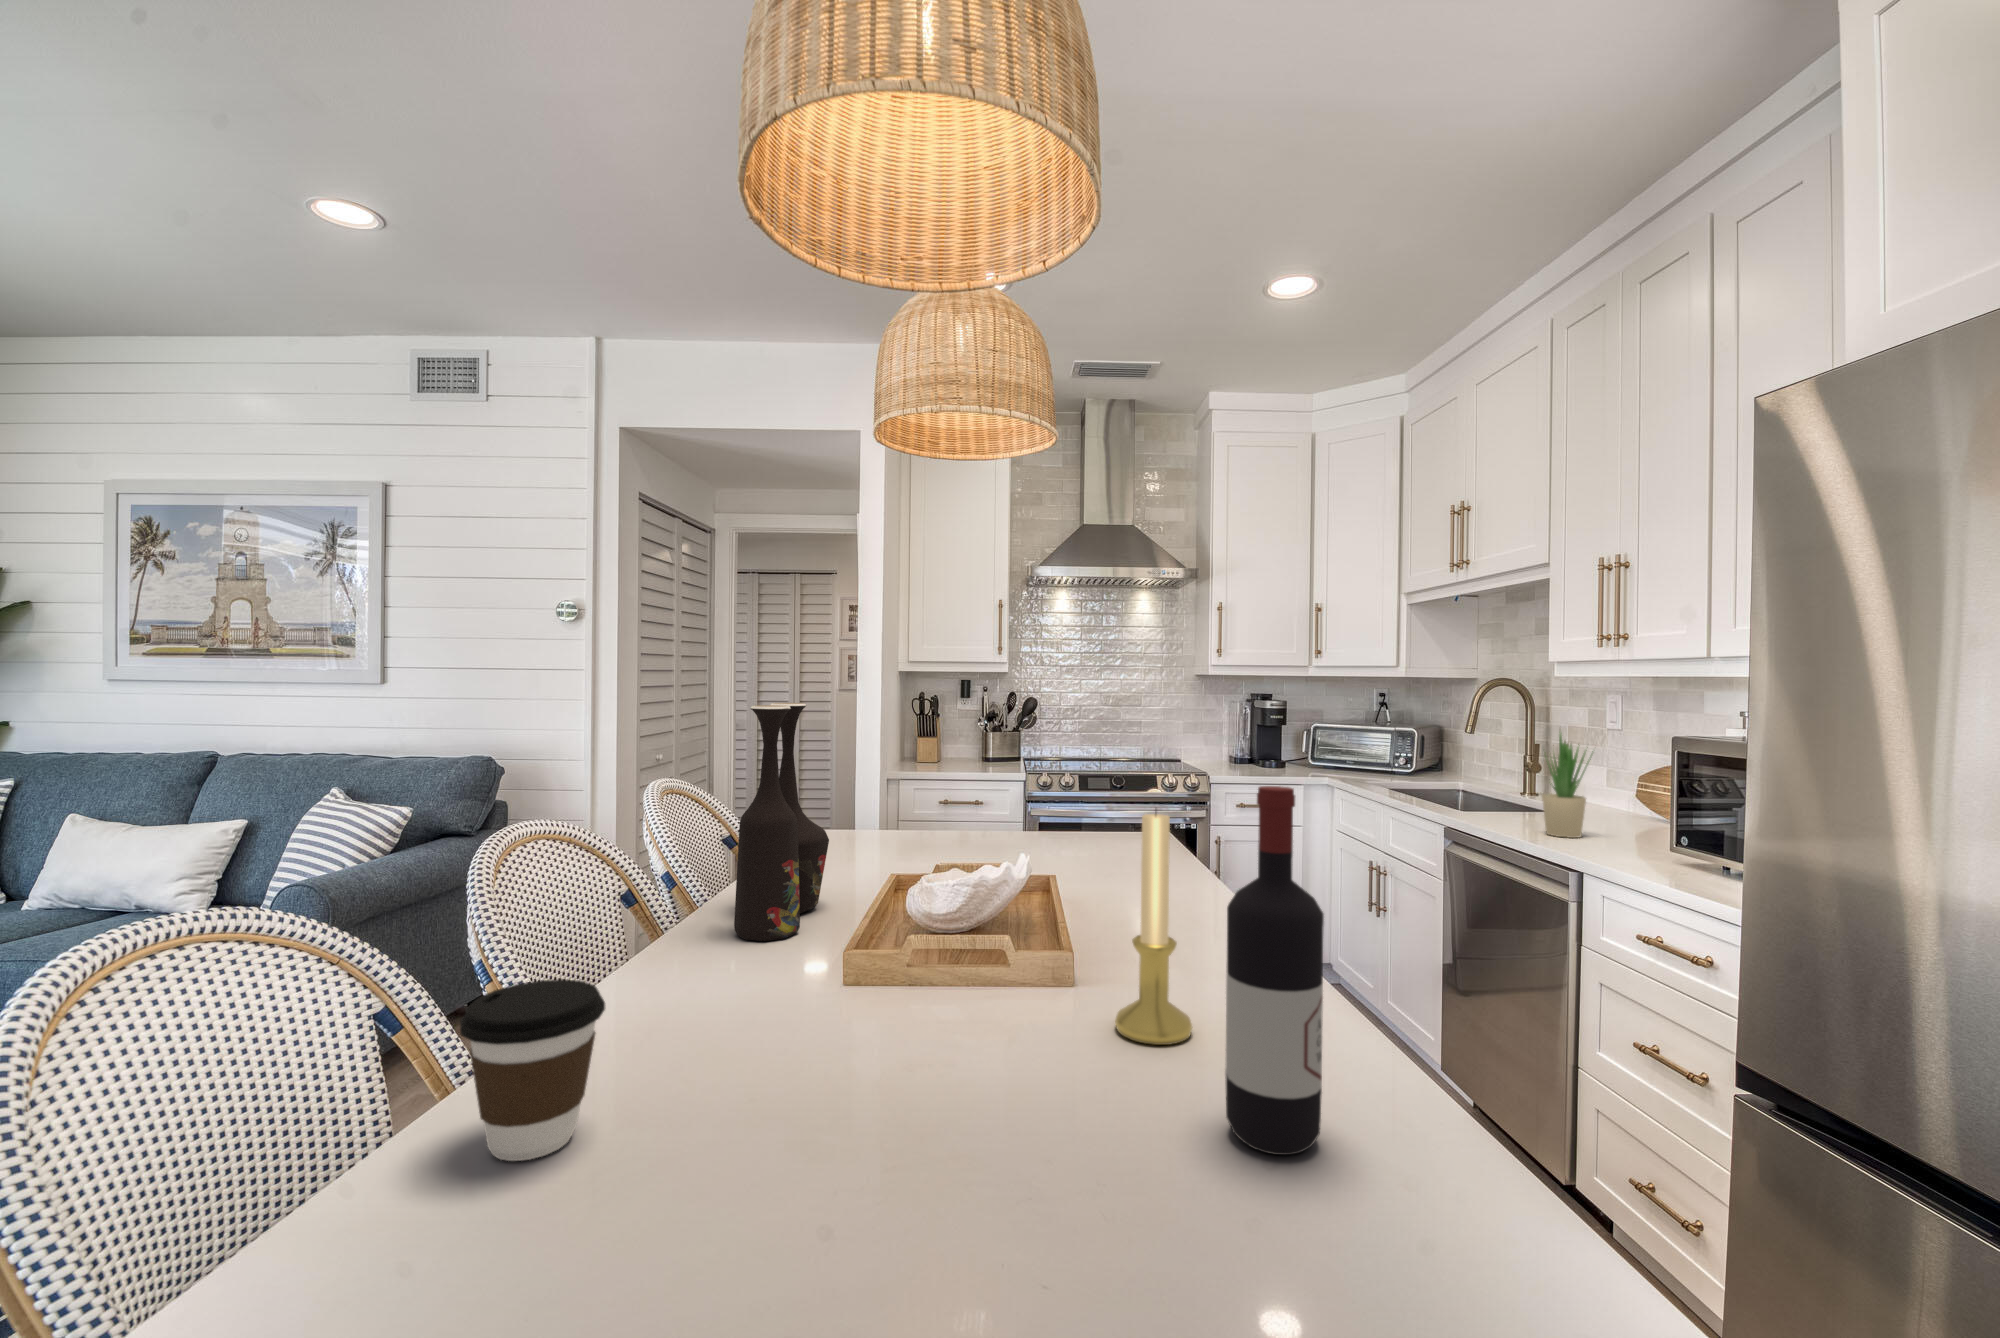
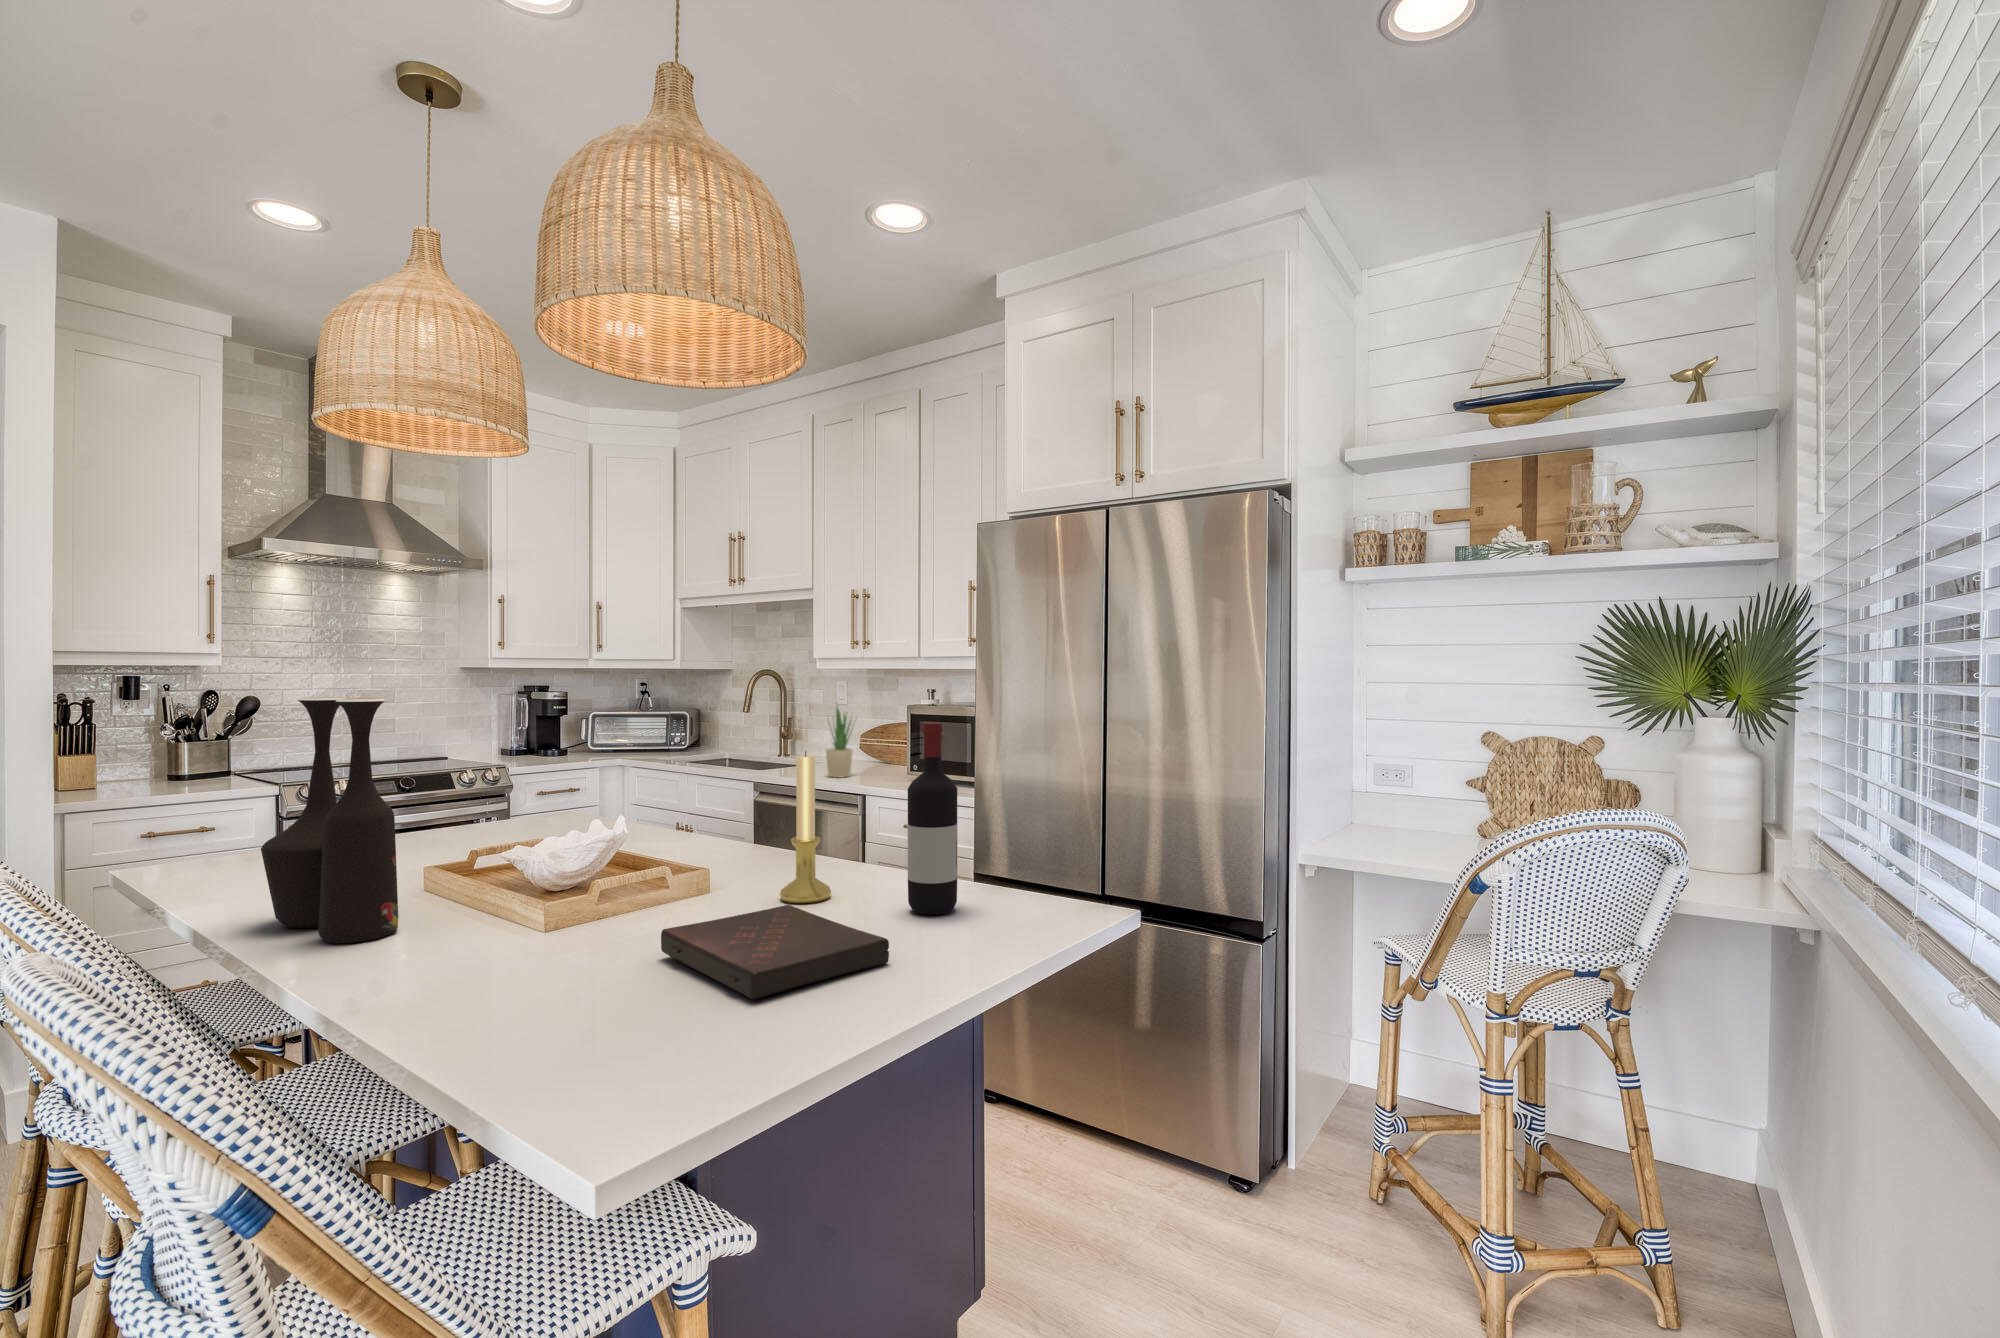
coffee cup: present [460,979,605,1161] -> none [486,914,604,1054]
book: none [738,1027,1036,1225] -> present [661,905,889,999]

